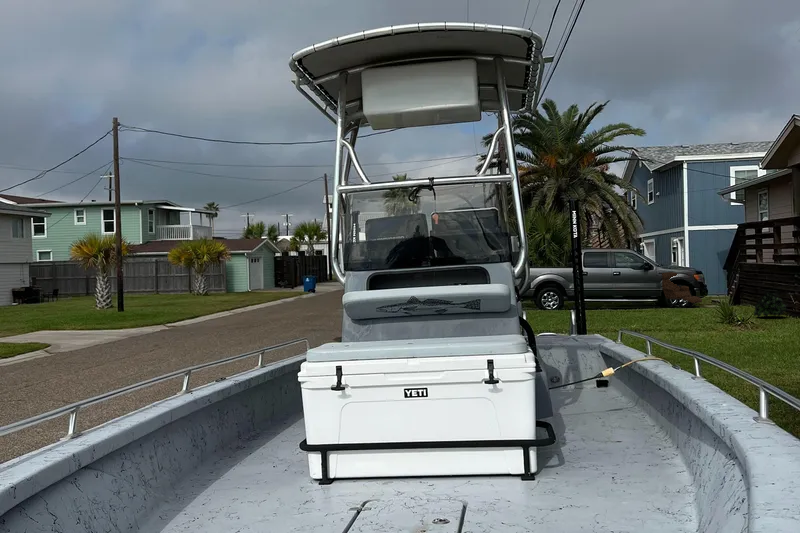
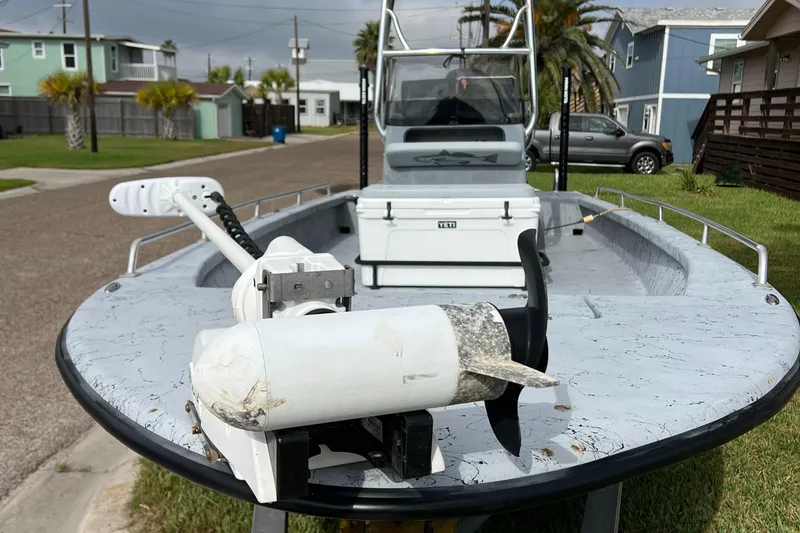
lounge chair: present [662,272,702,308] -> none [632,139,669,174]

